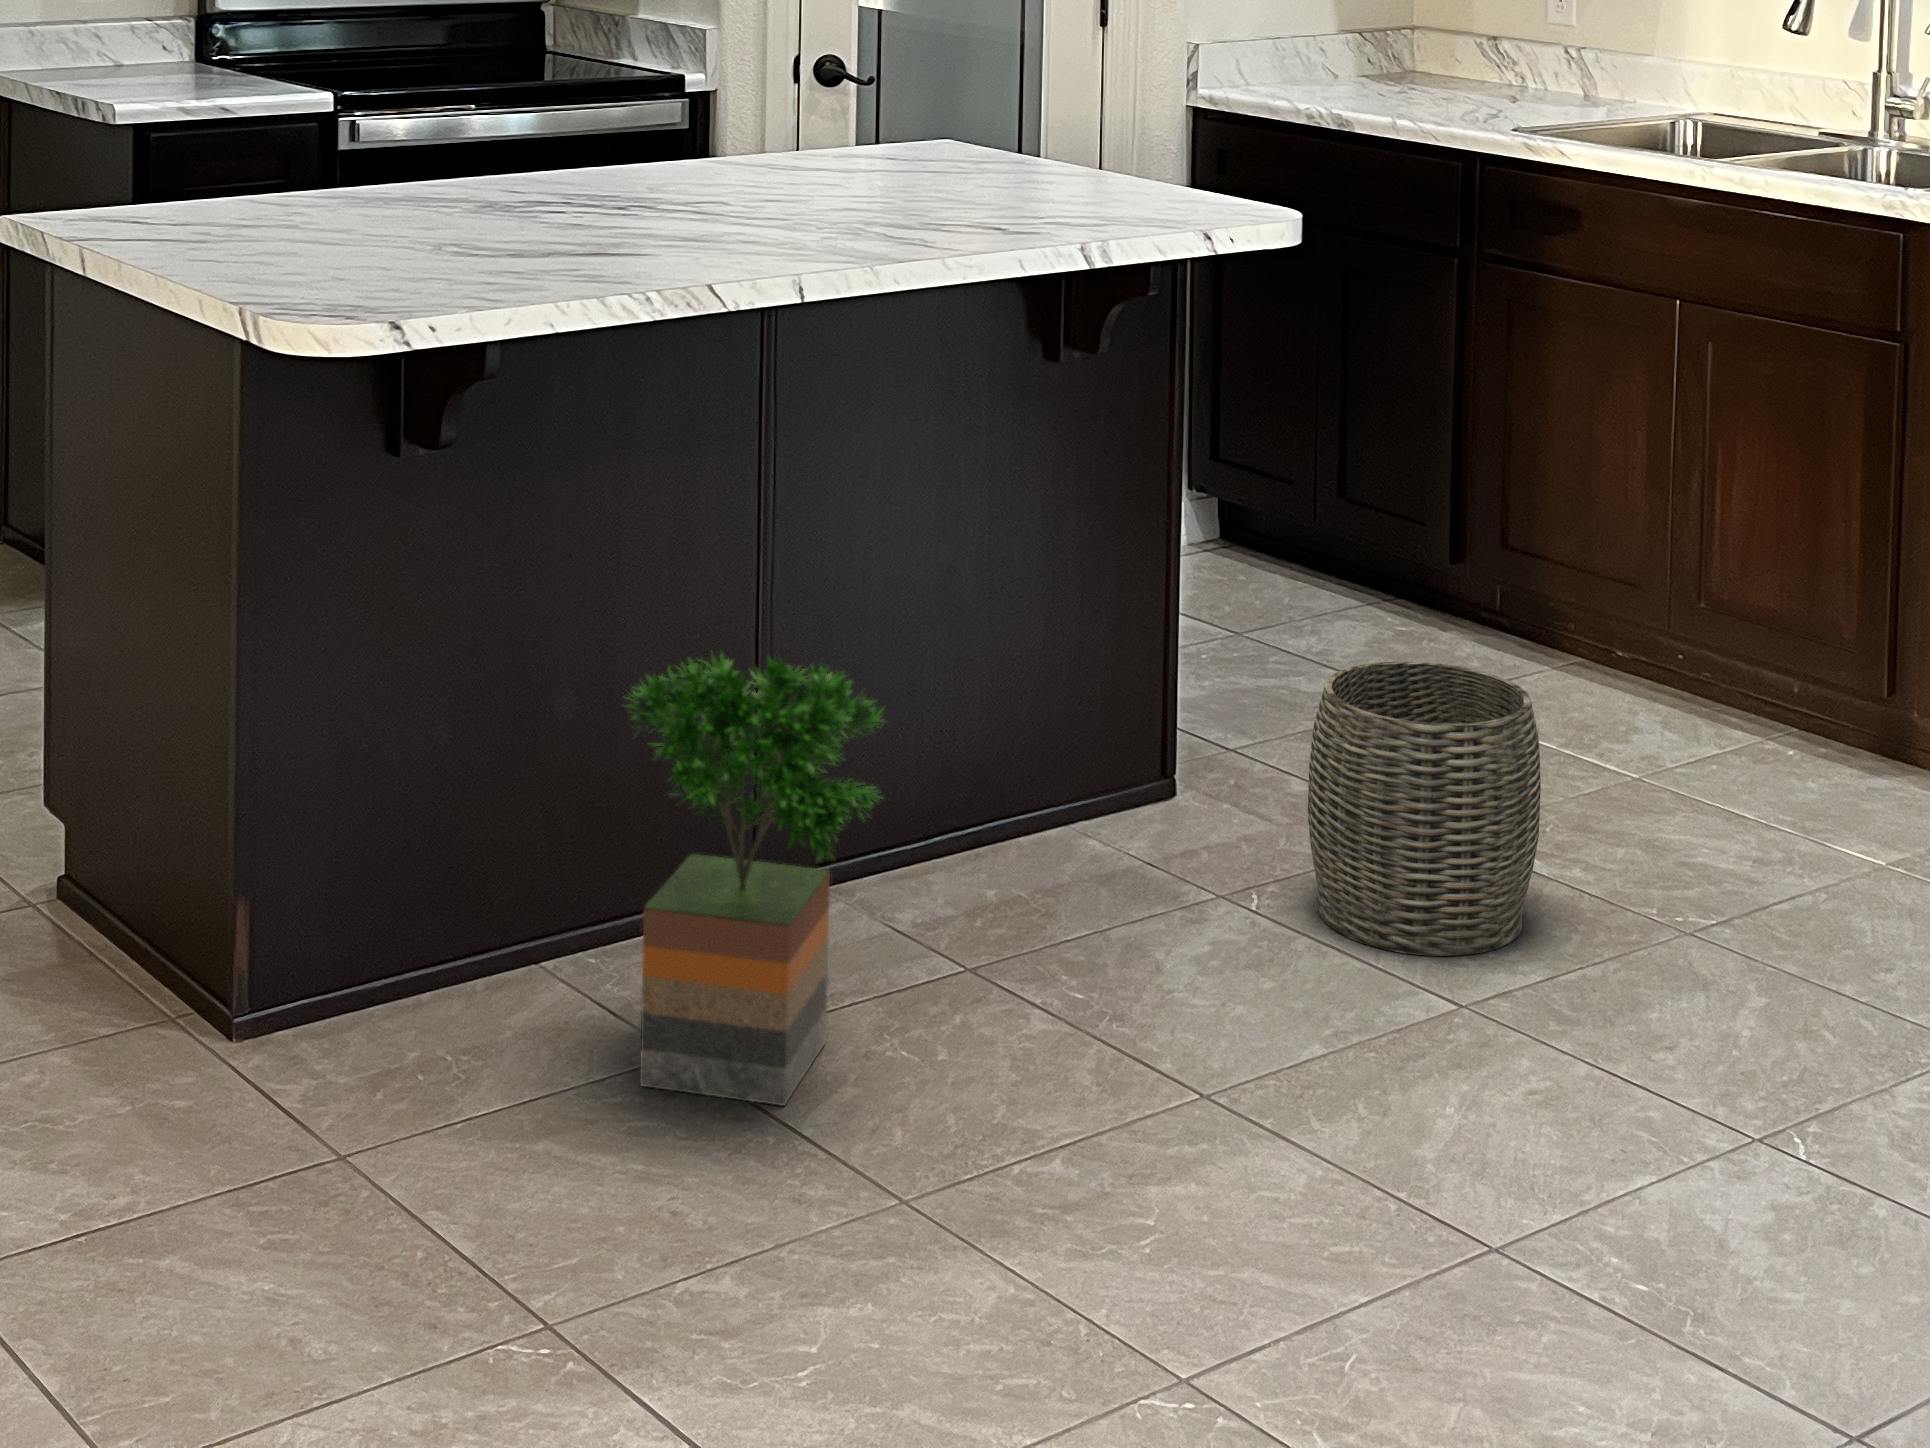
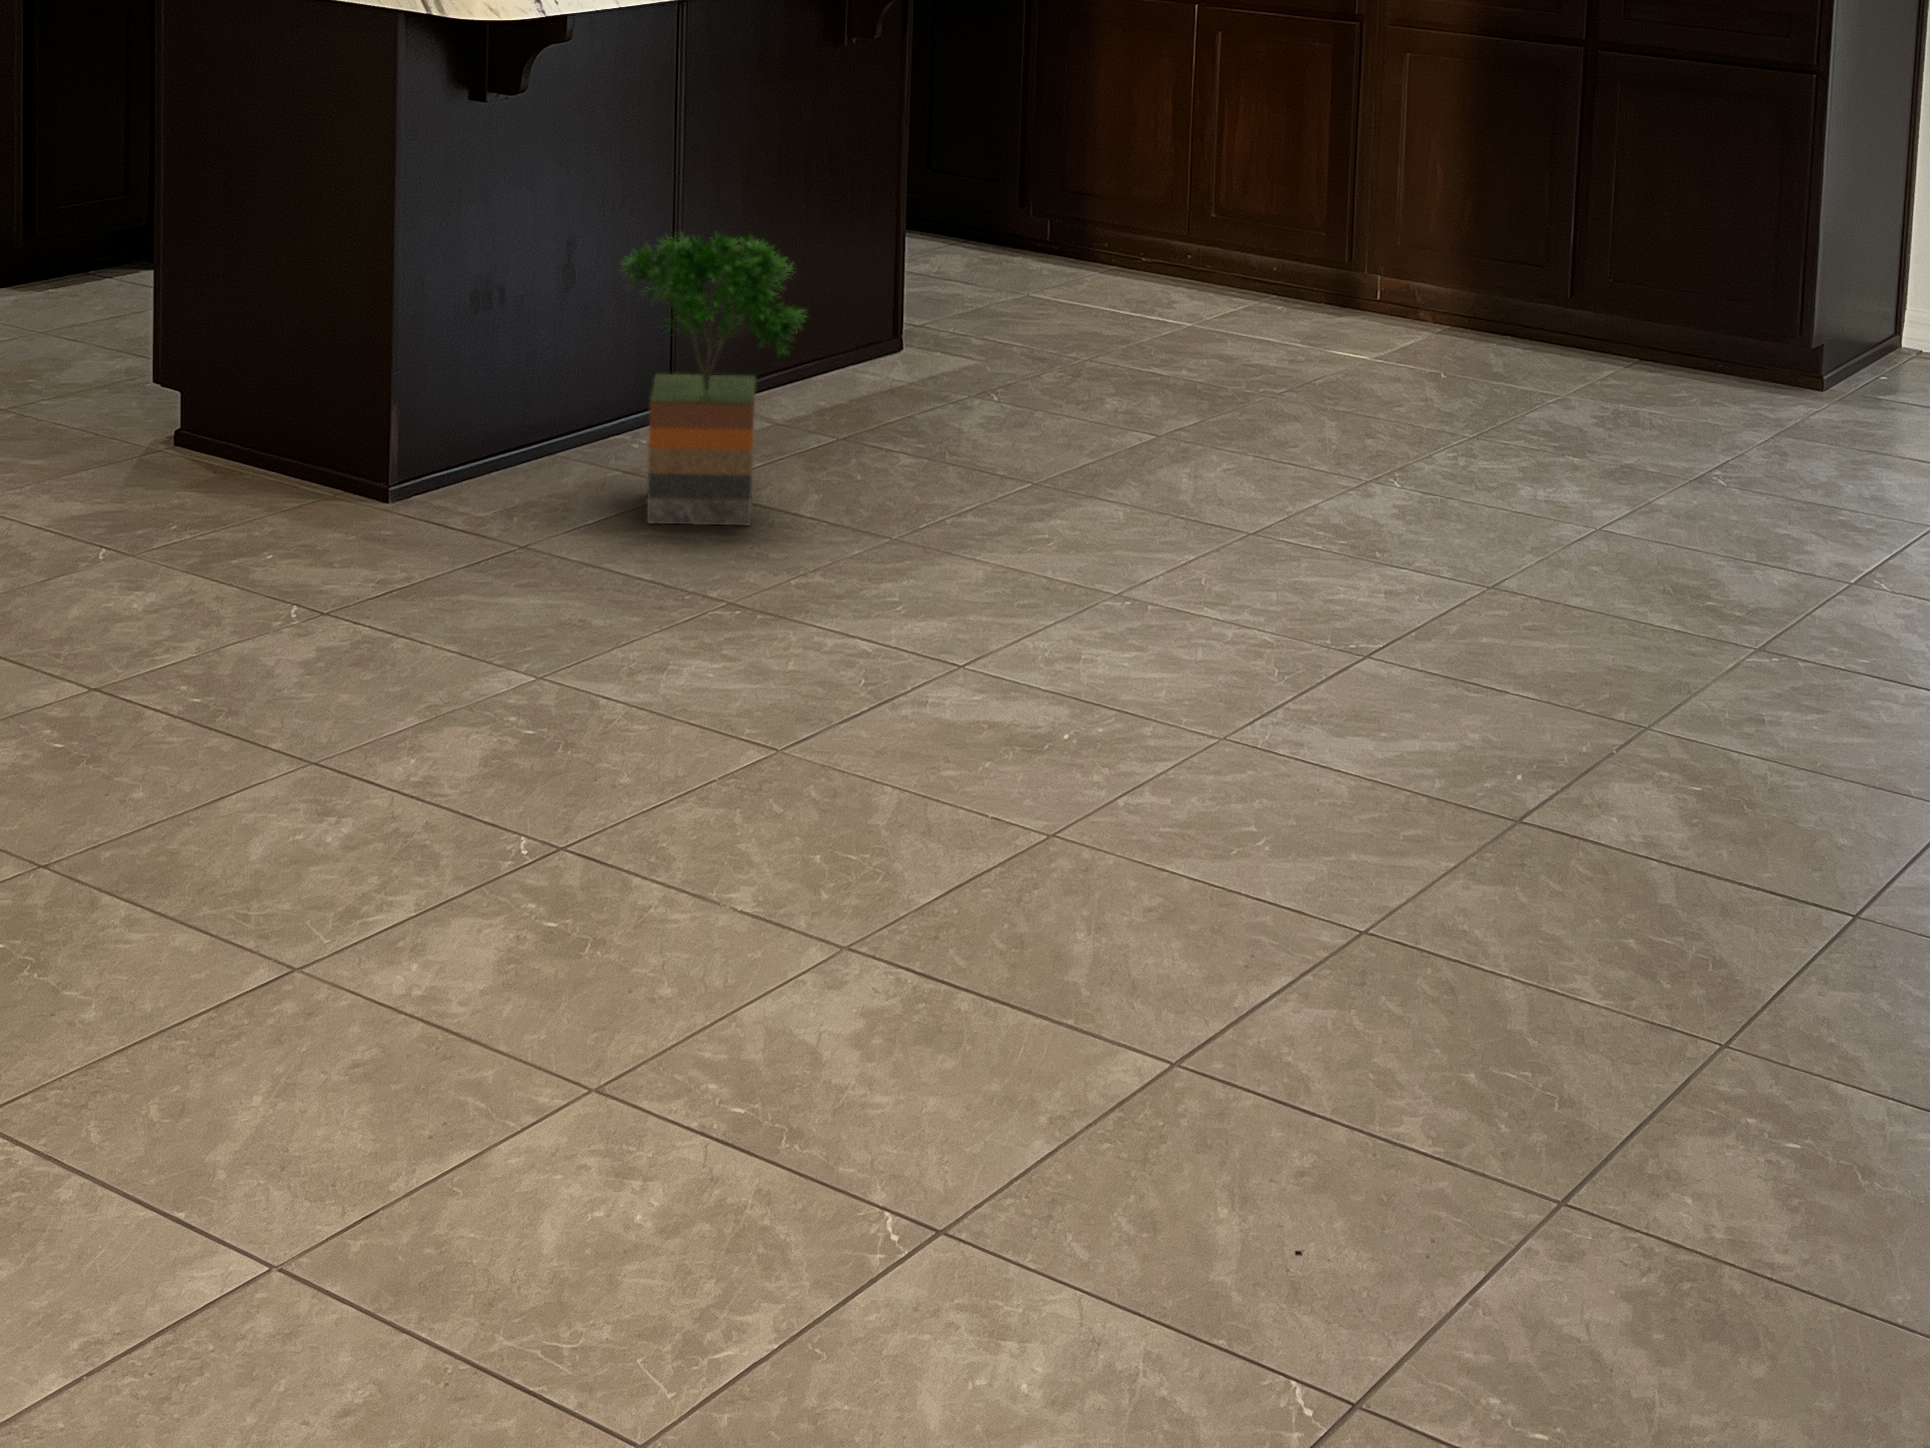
woven basket: present [1308,662,1541,956] -> none [1016,240,1171,426]

